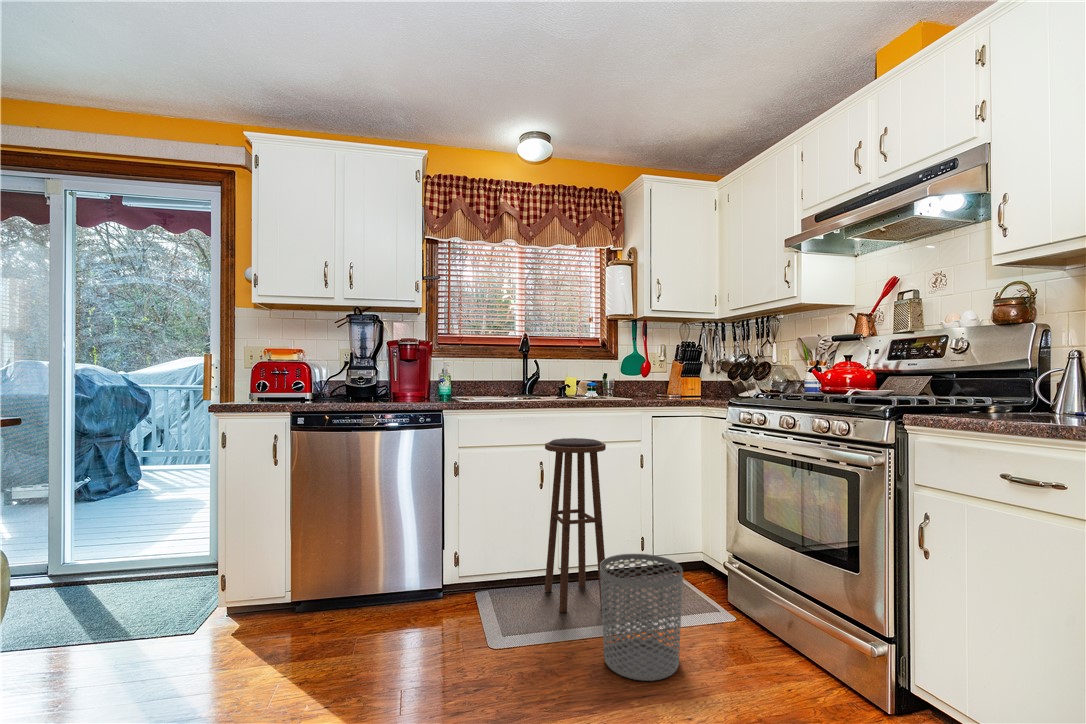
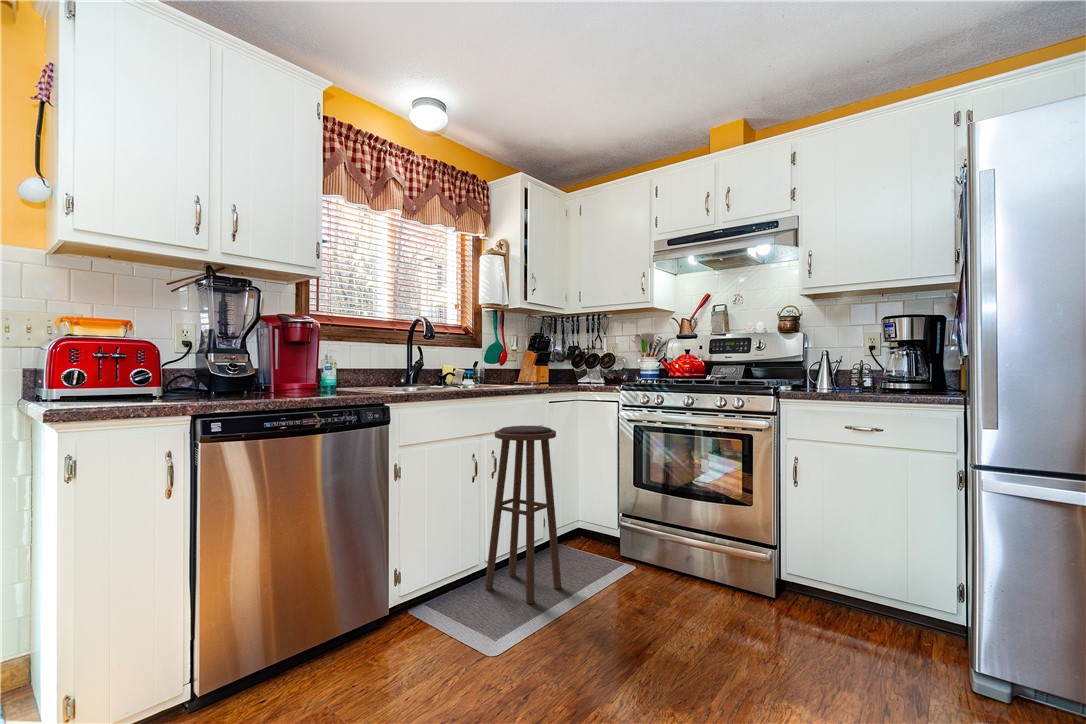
waste bin: present [600,554,683,681] -> none [614,524,689,639]

